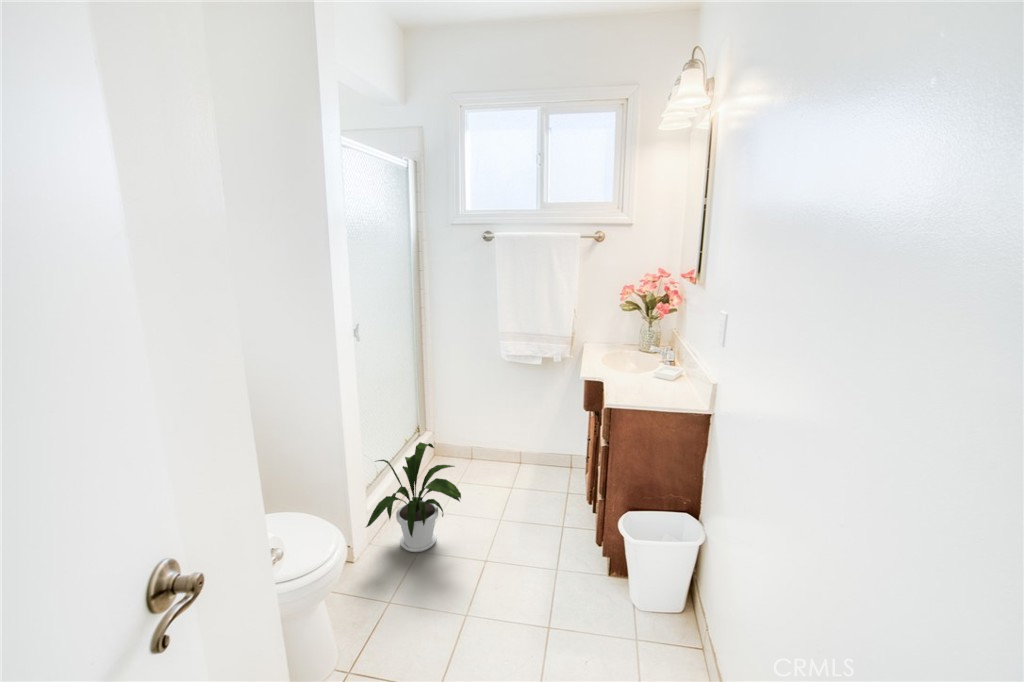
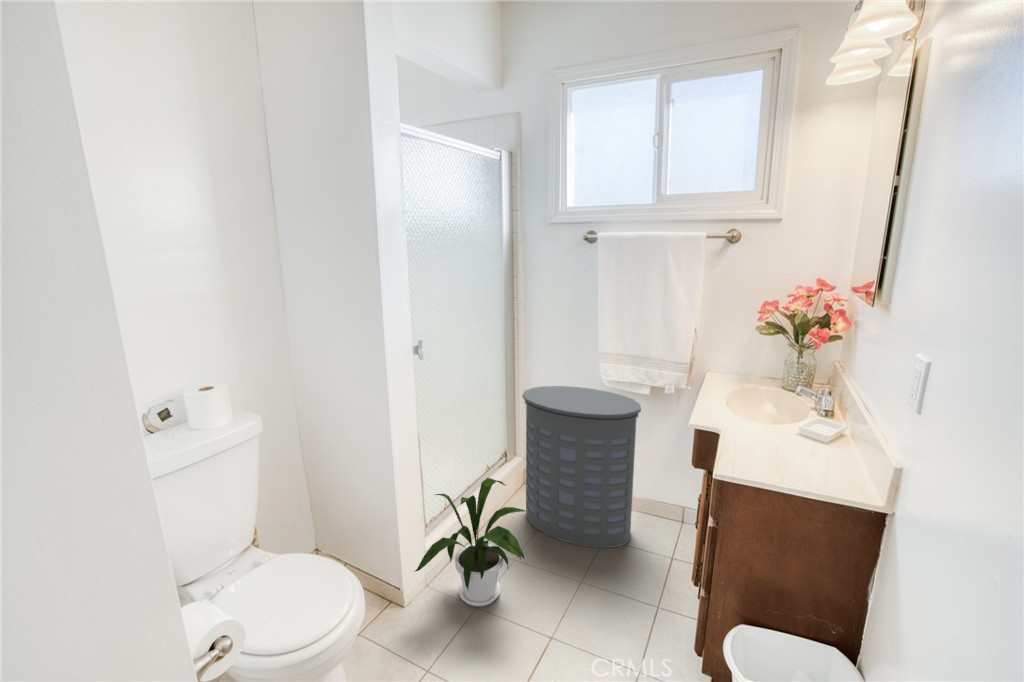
laundry hamper: none [438,364,539,495] -> present [522,386,641,548]

